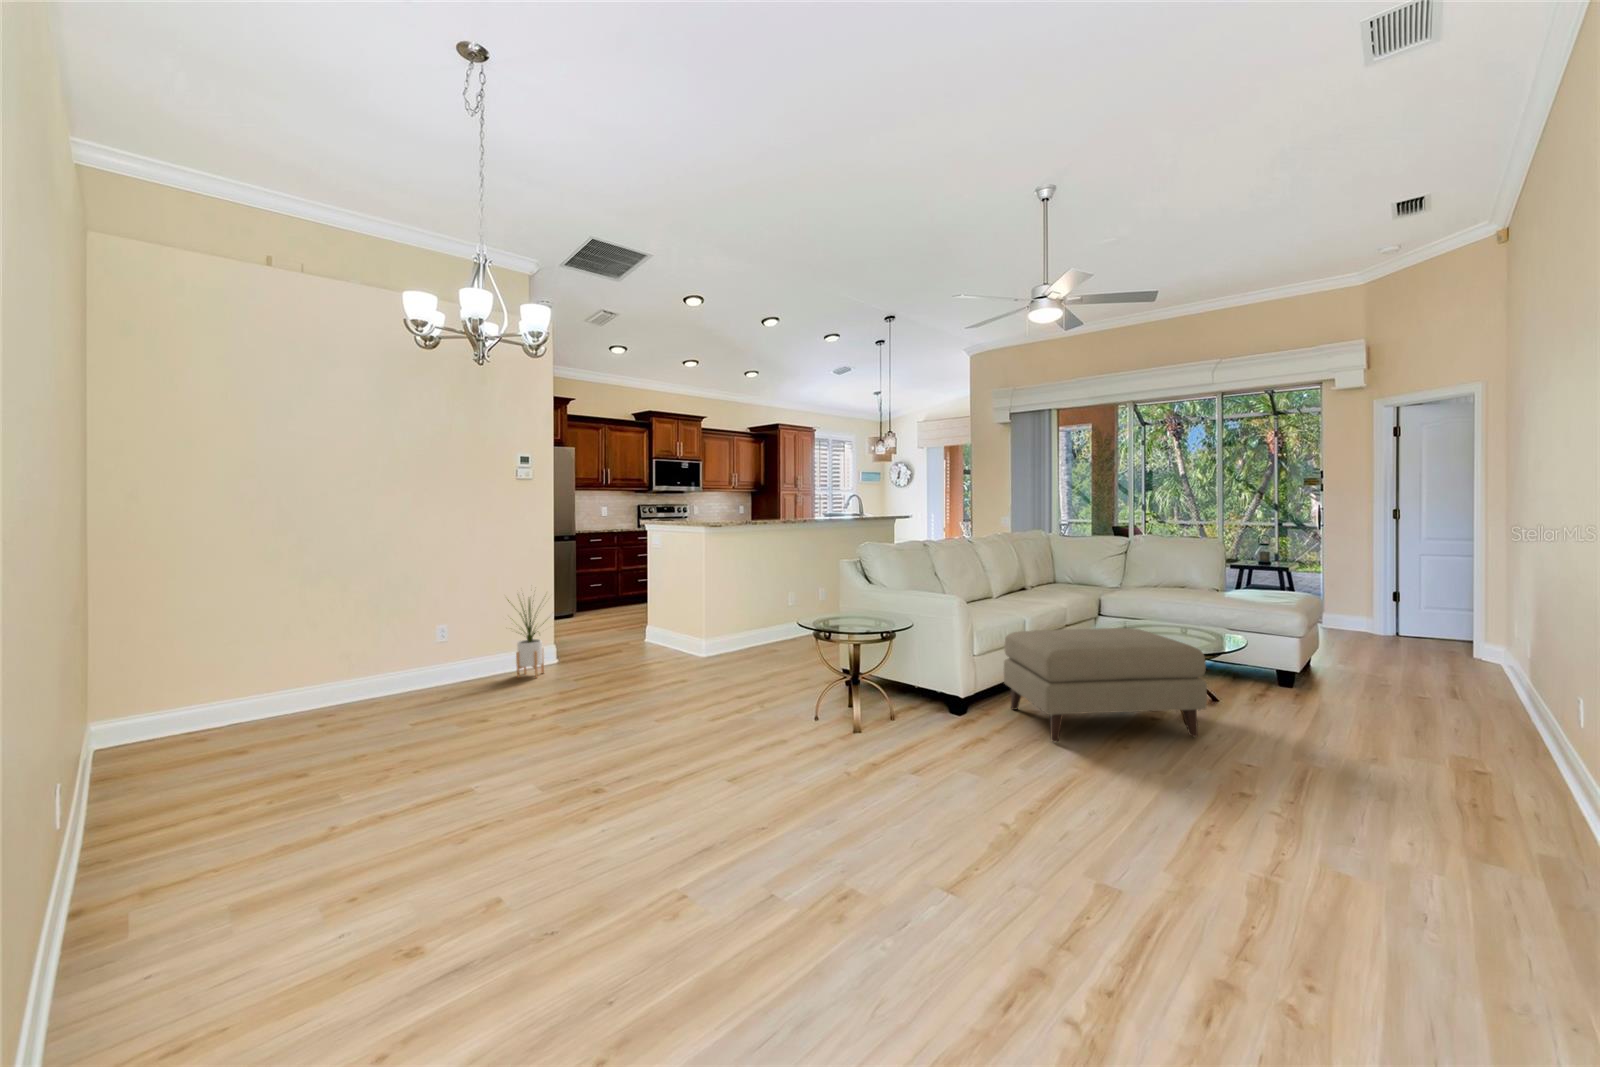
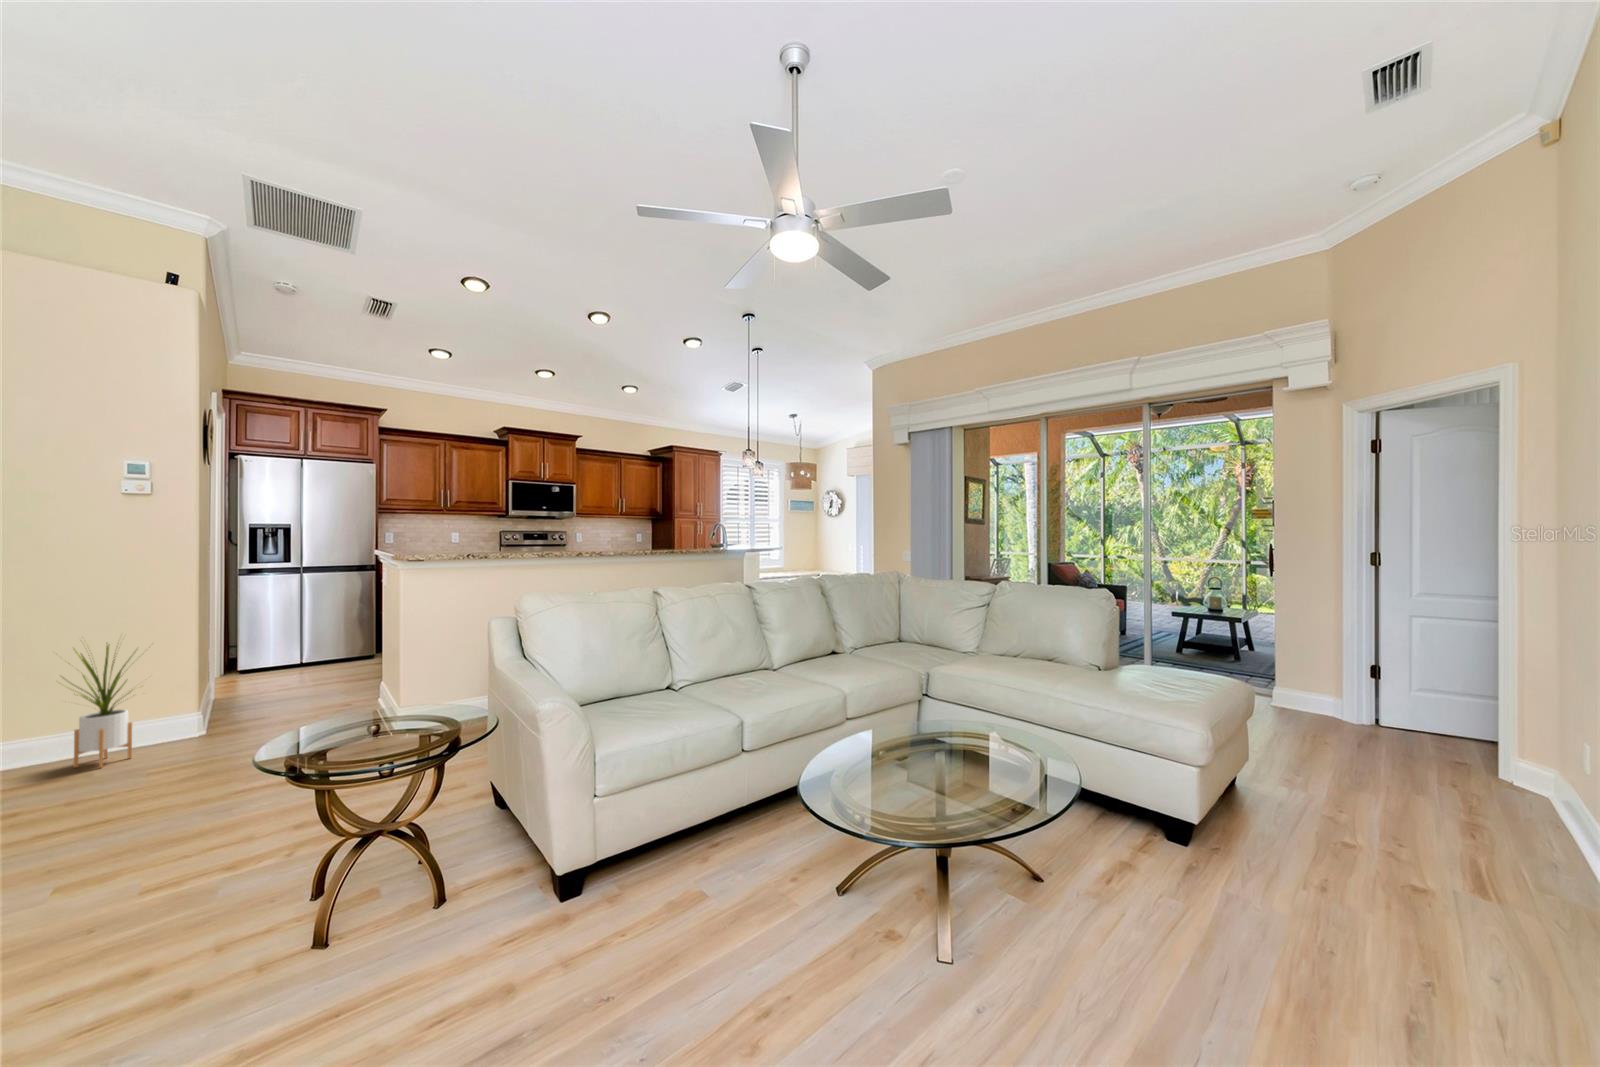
ottoman: present [1004,628,1207,742] -> none [606,751,946,1017]

